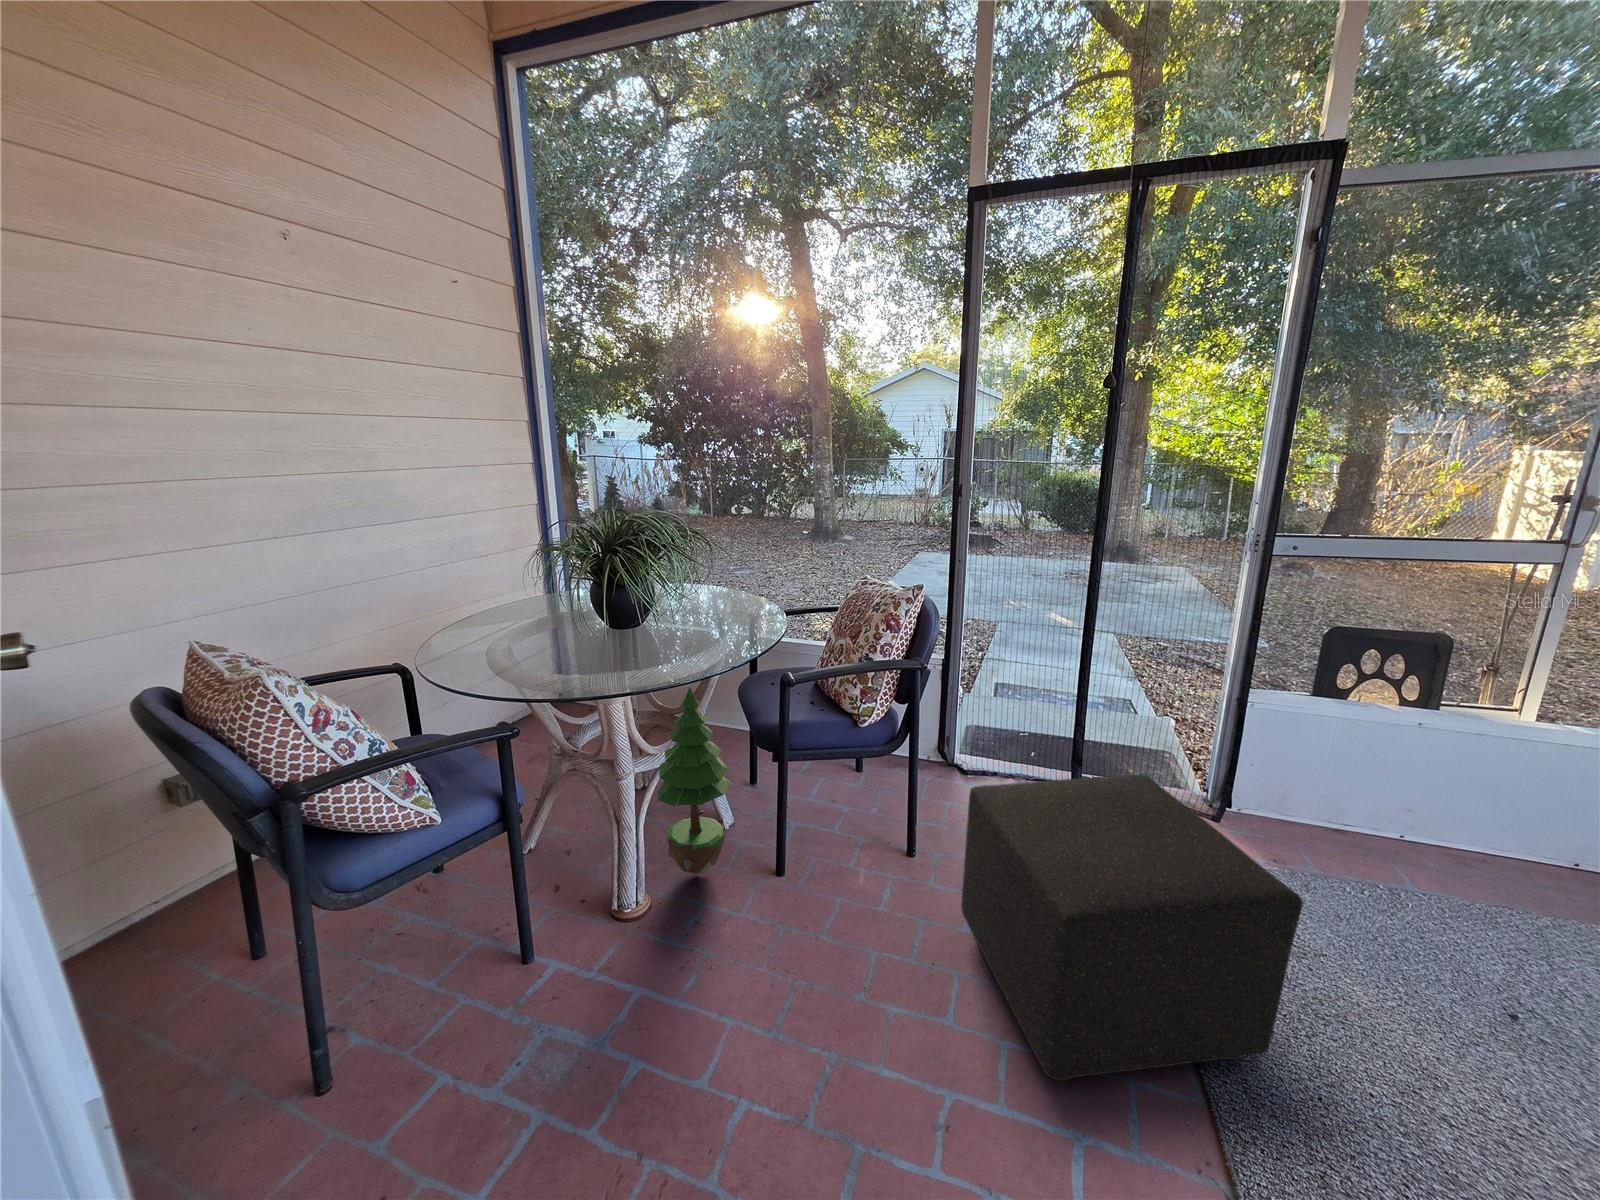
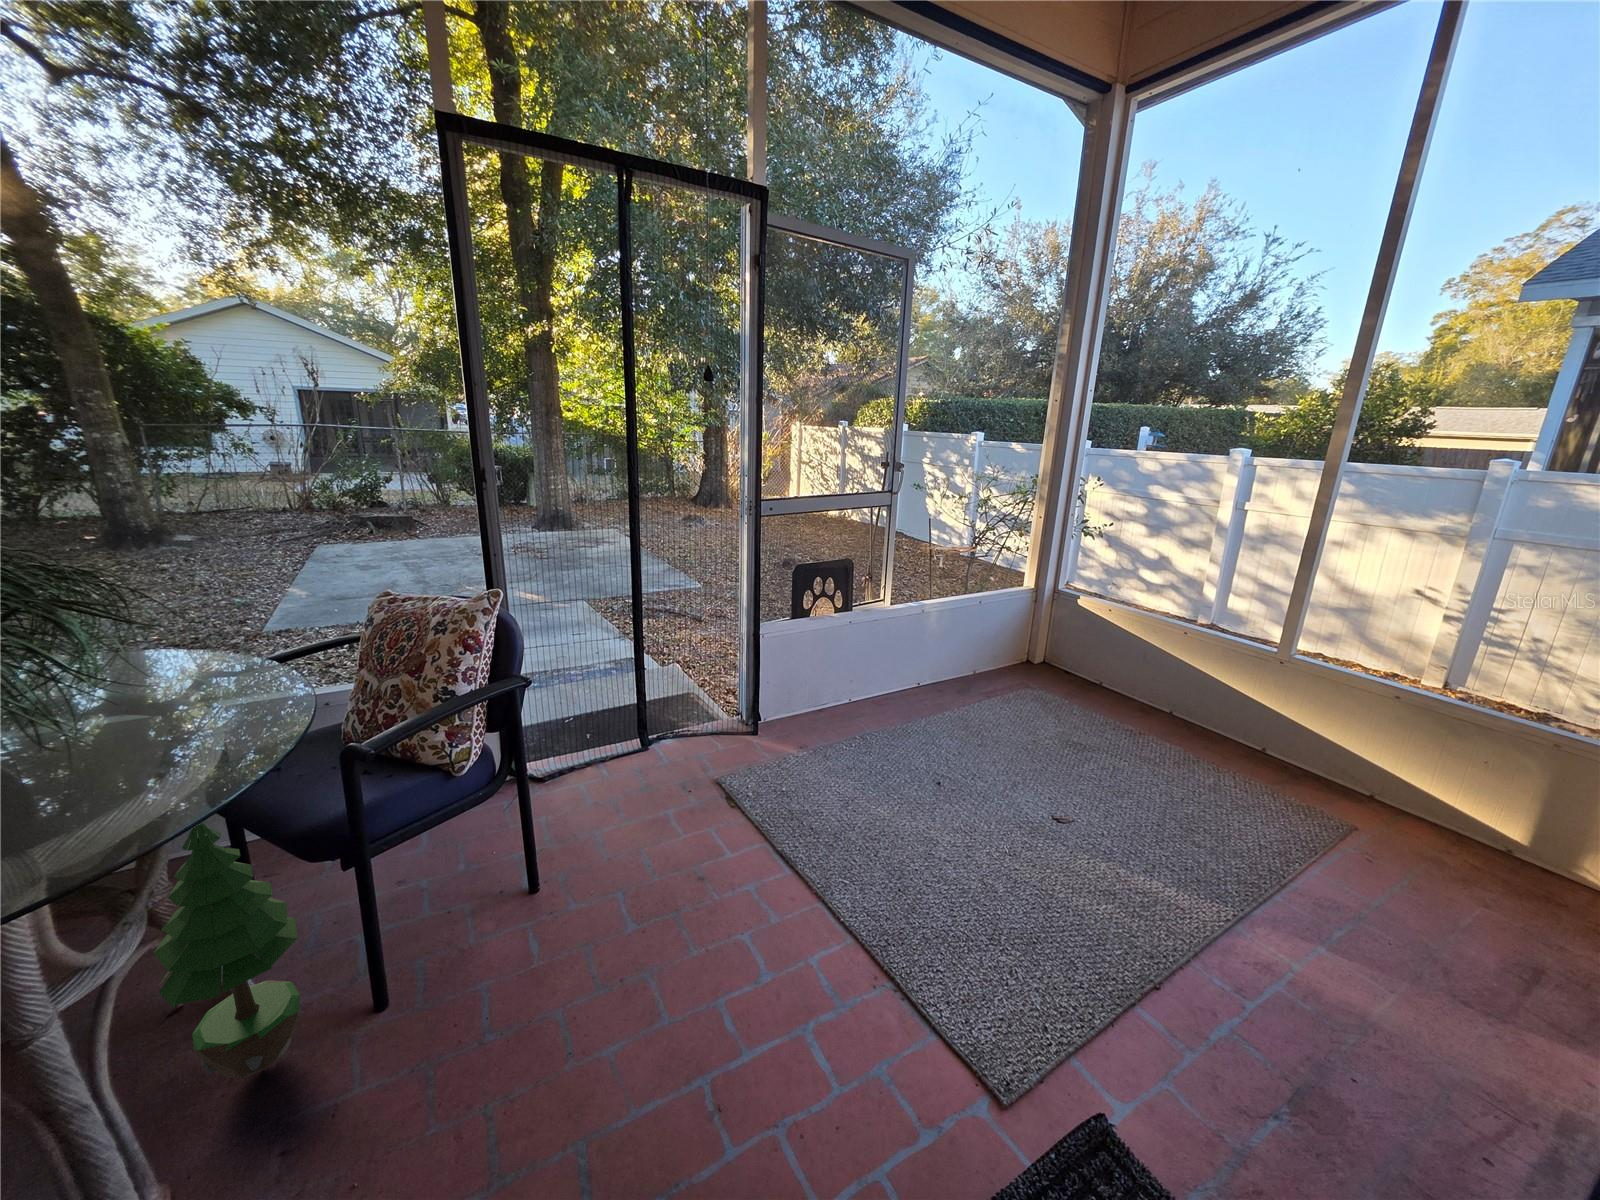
ottoman: present [961,774,1303,1081] -> none [618,718,879,997]

